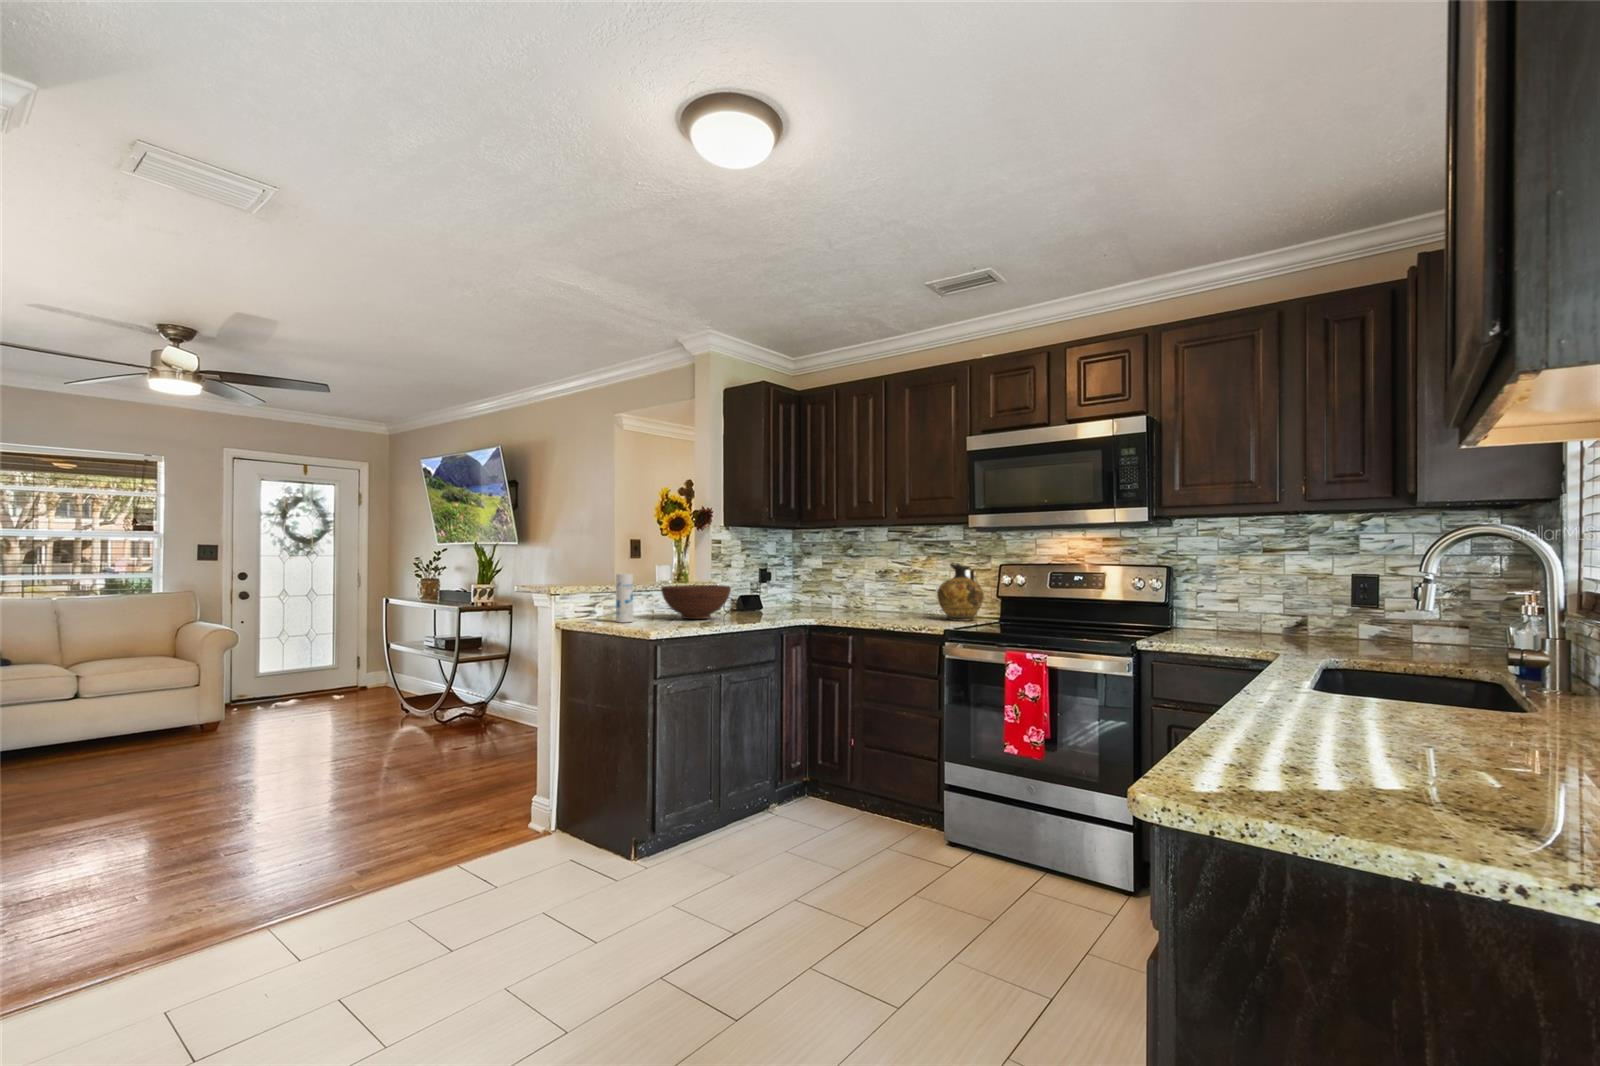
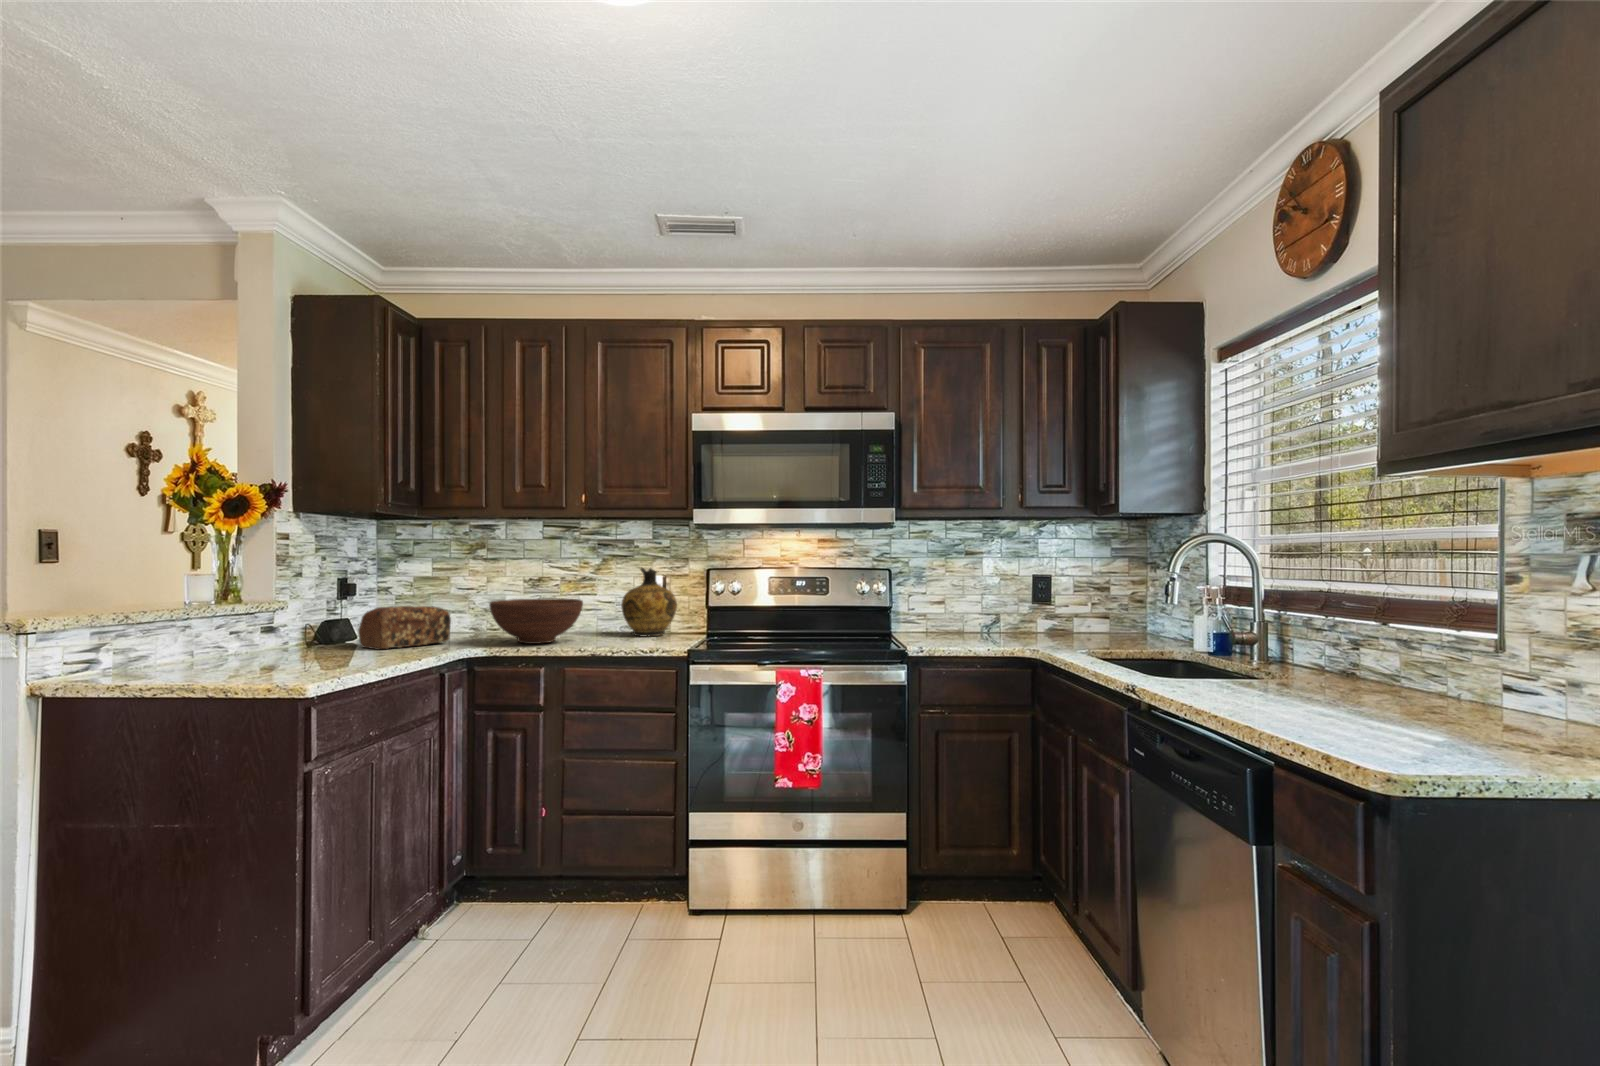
canister: present [616,574,633,622] -> none [137,592,178,683]
fruit bowl: present [661,585,731,619] -> present [489,598,583,644]
bread loaf: none [752,588,808,616] -> present [358,606,451,650]

